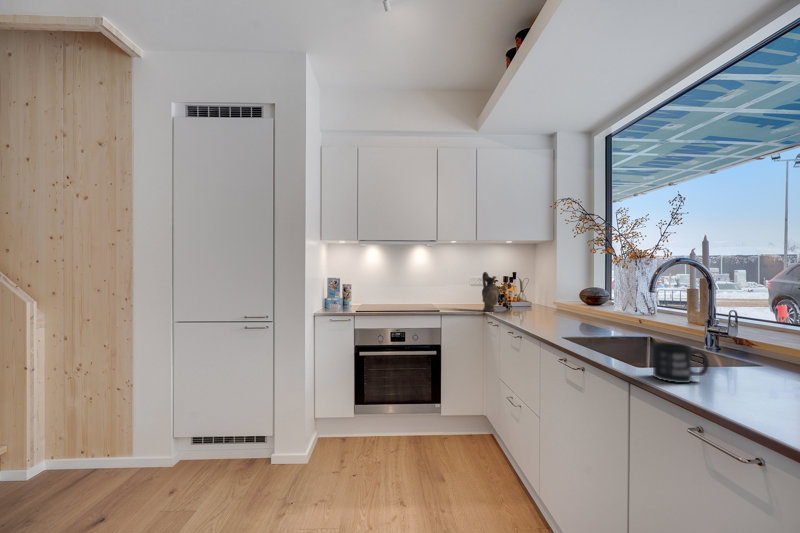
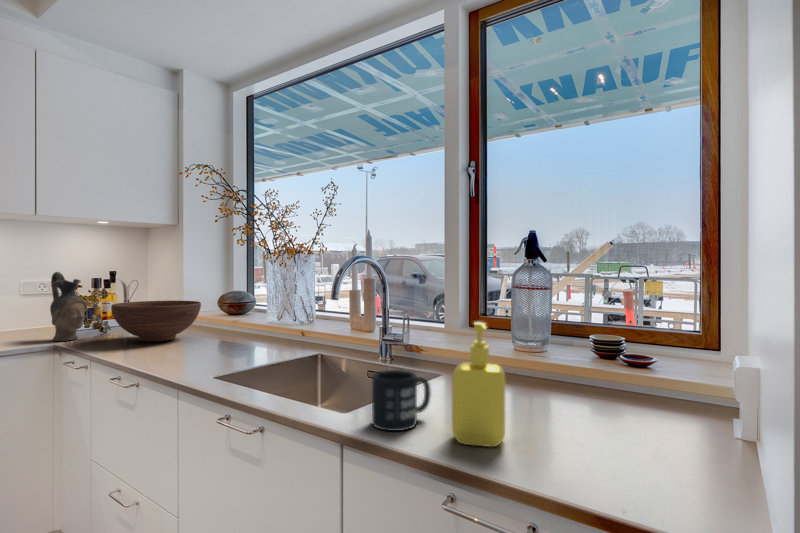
fruit bowl: none [511,291,565,317] -> present [111,301,201,342]
soap dispenser: none [709,311,766,405] -> present [452,322,505,447]

